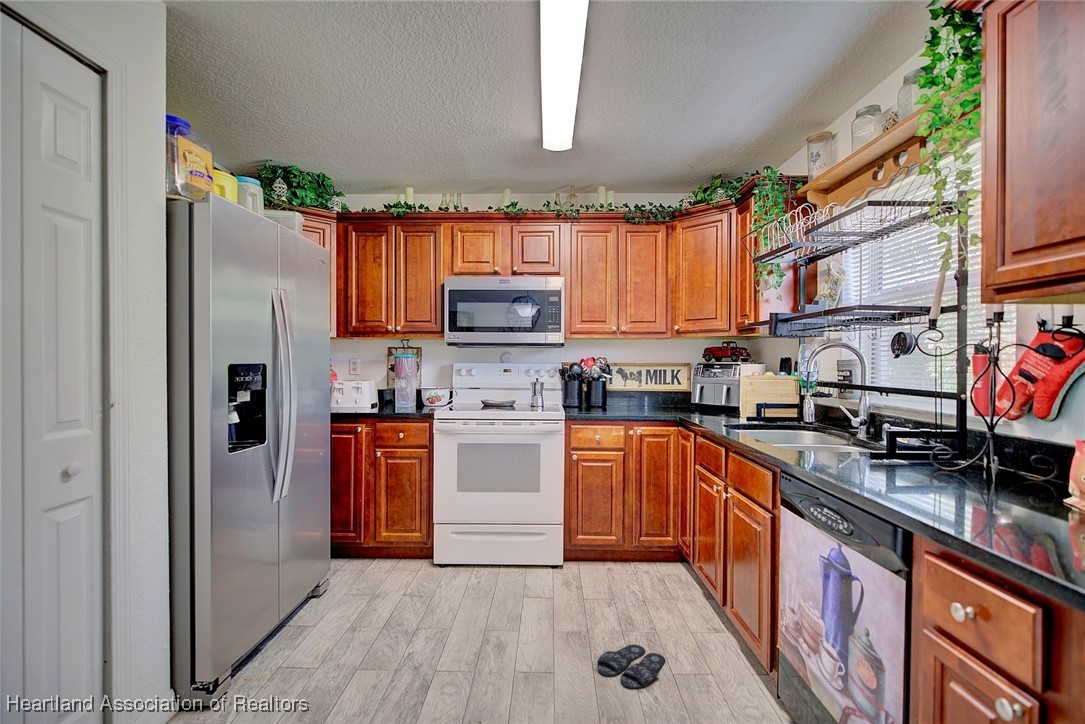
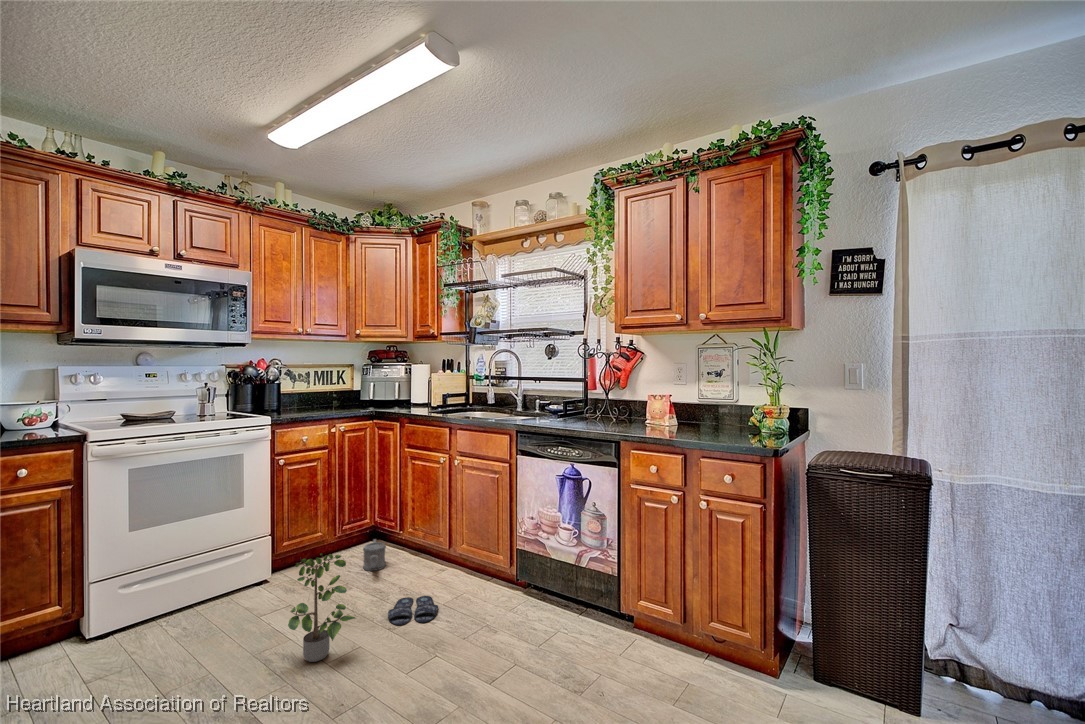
potted plant: none [483,555,536,667] -> present [288,553,355,662]
watering can: none [630,564,664,601] -> present [363,539,386,571]

